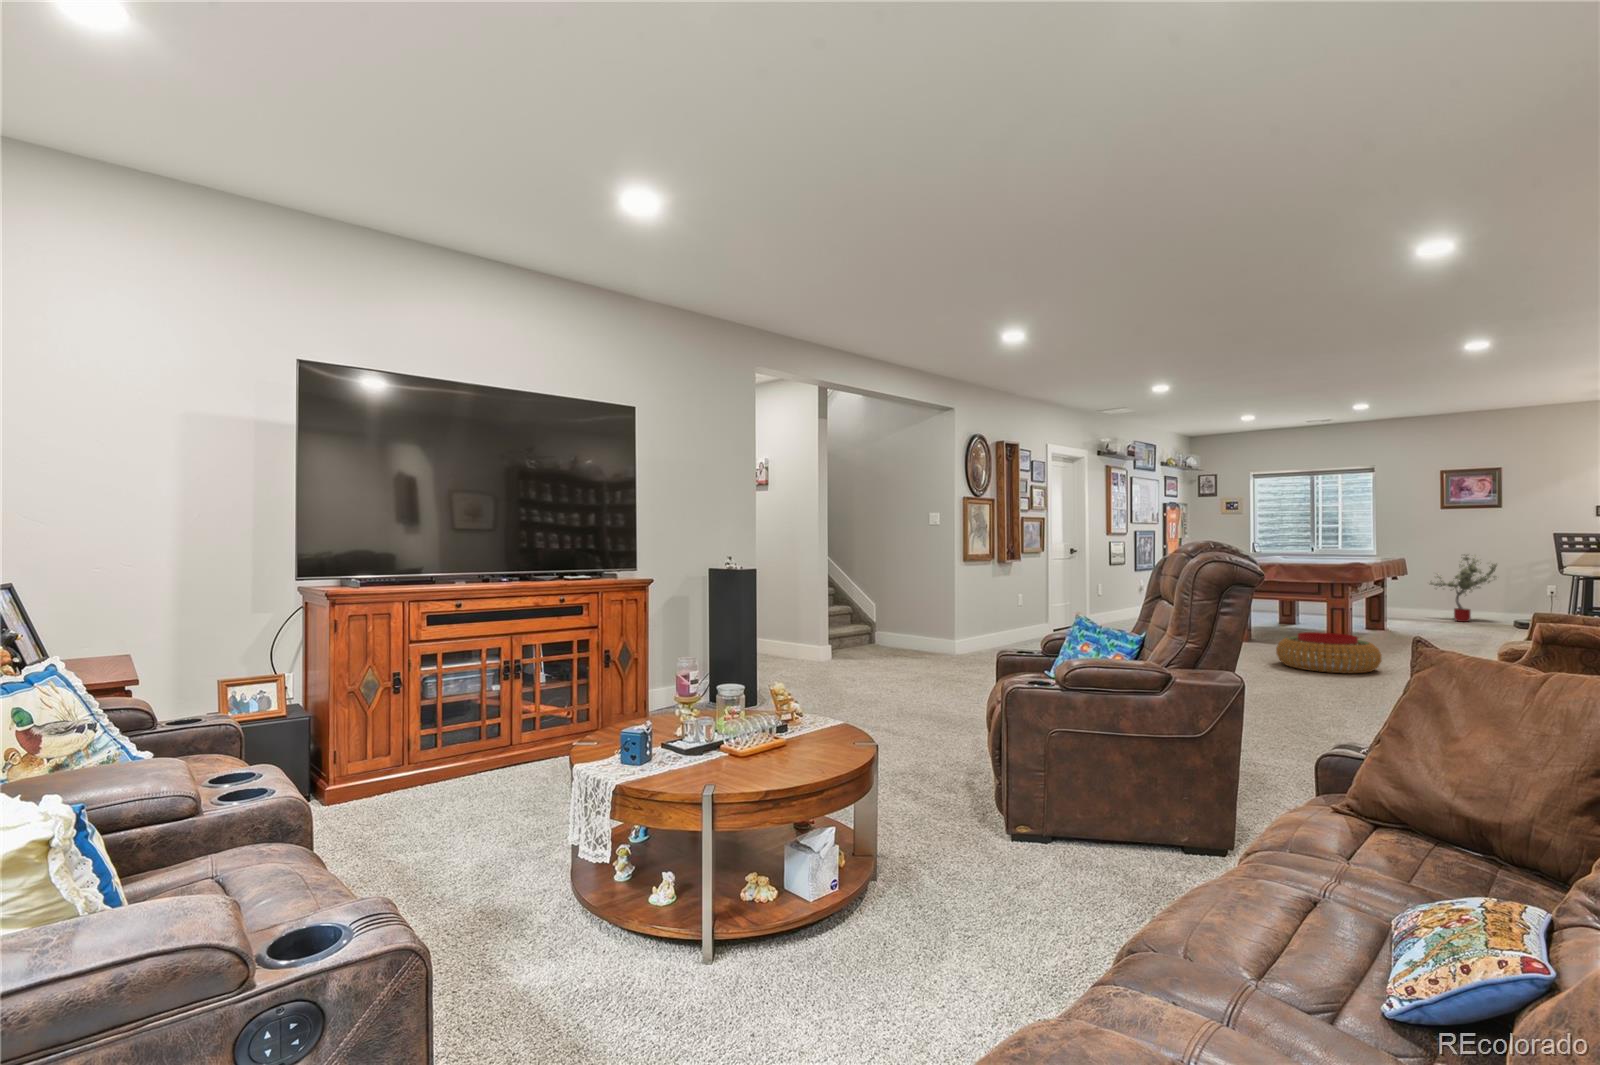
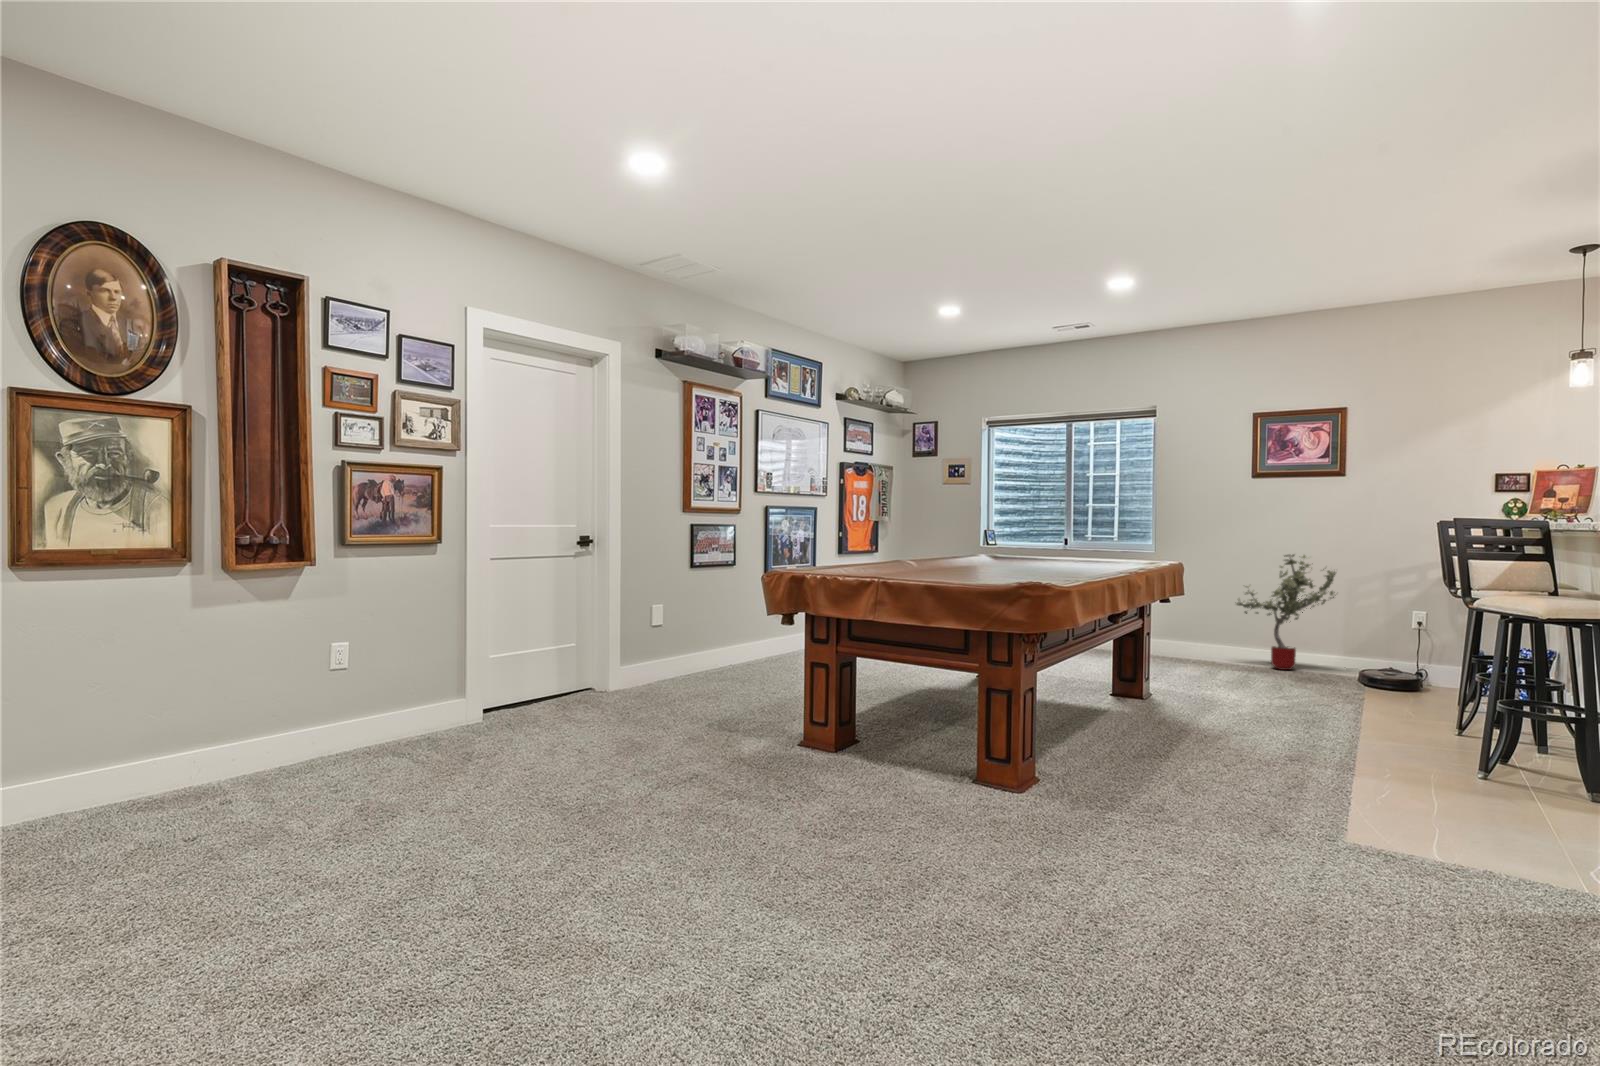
pouf: present [1276,632,1382,673] -> none [811,749,1043,881]

